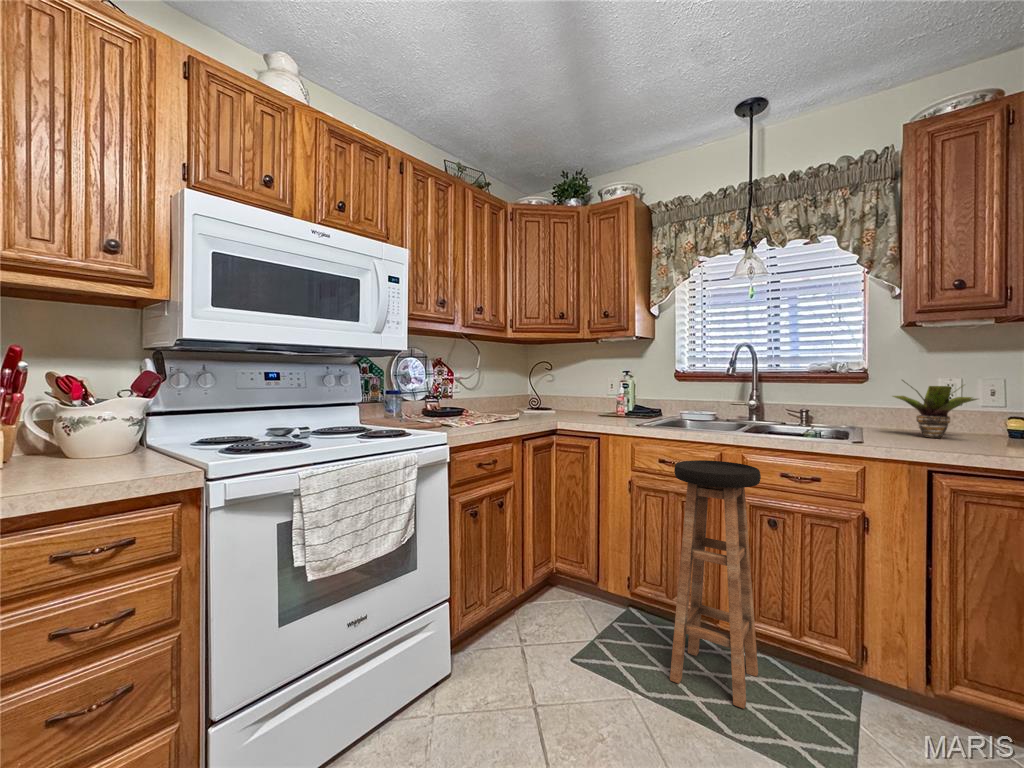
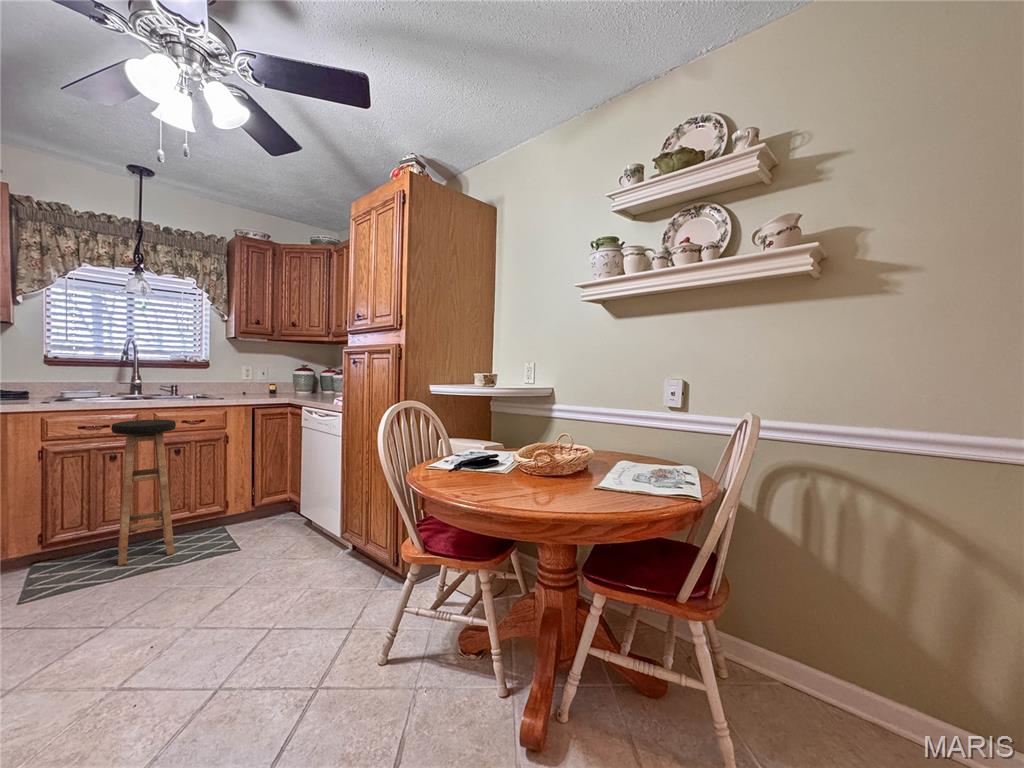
potted plant: present [893,380,977,438] -> none [228,366,269,395]

